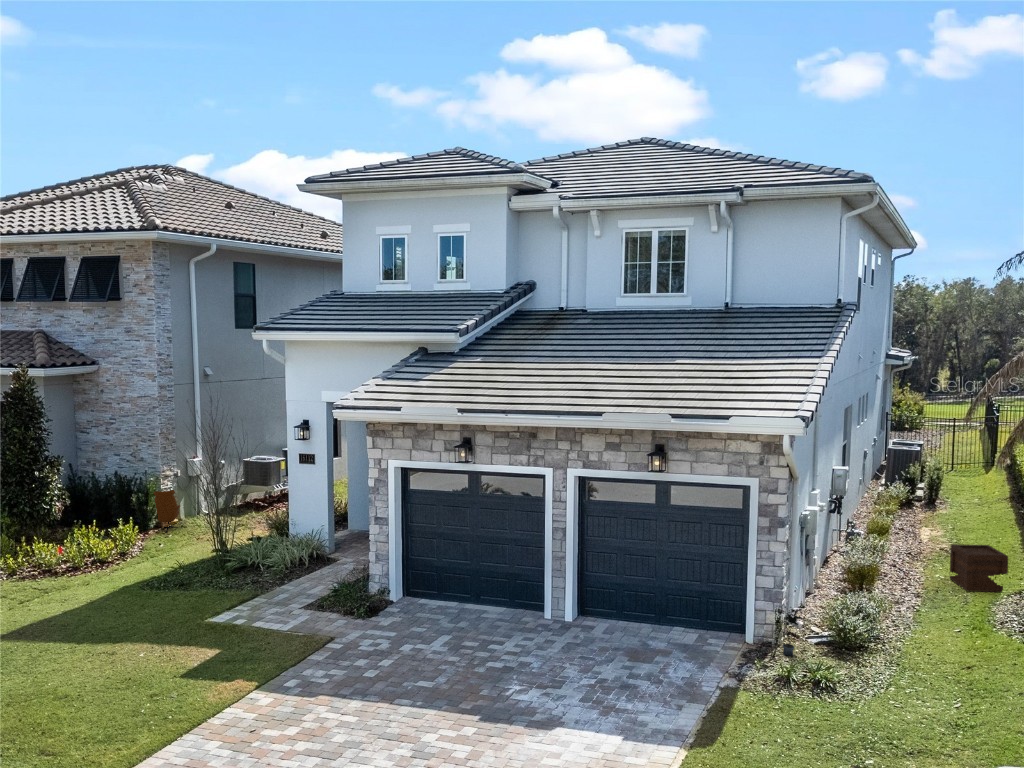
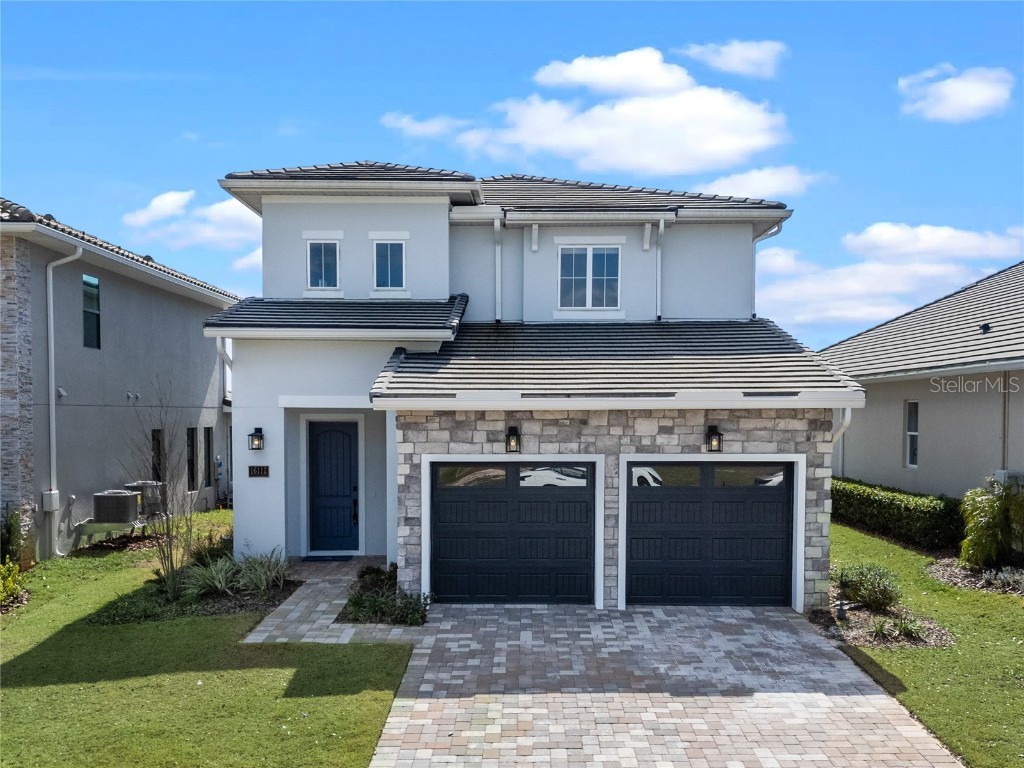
lounge chair: present [154,490,182,533] -> none [57,512,95,564]
wooden crate: present [950,544,1008,592] -> none [878,515,929,555]

